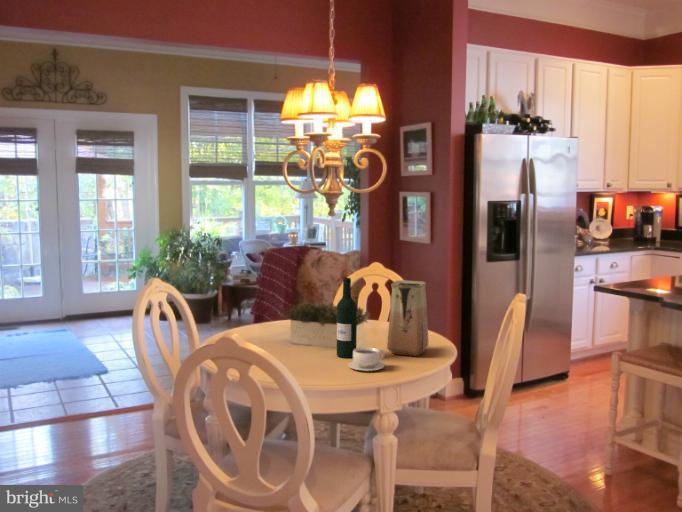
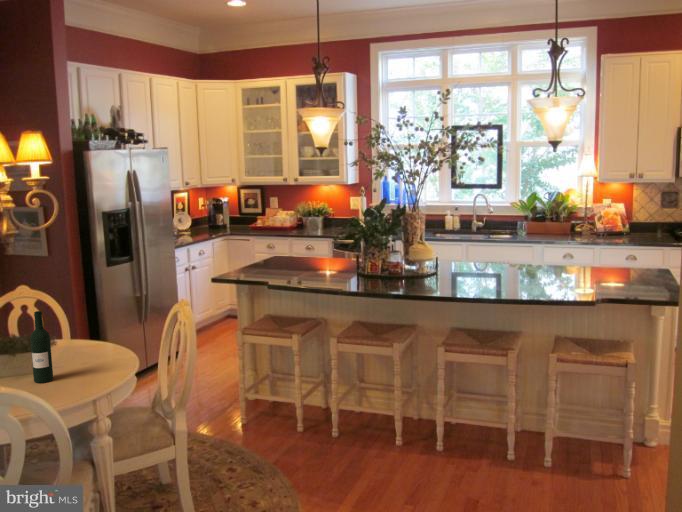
vase: present [387,280,429,356] -> none [76,303,112,369]
teacup: present [348,347,385,371] -> none [56,368,90,390]

